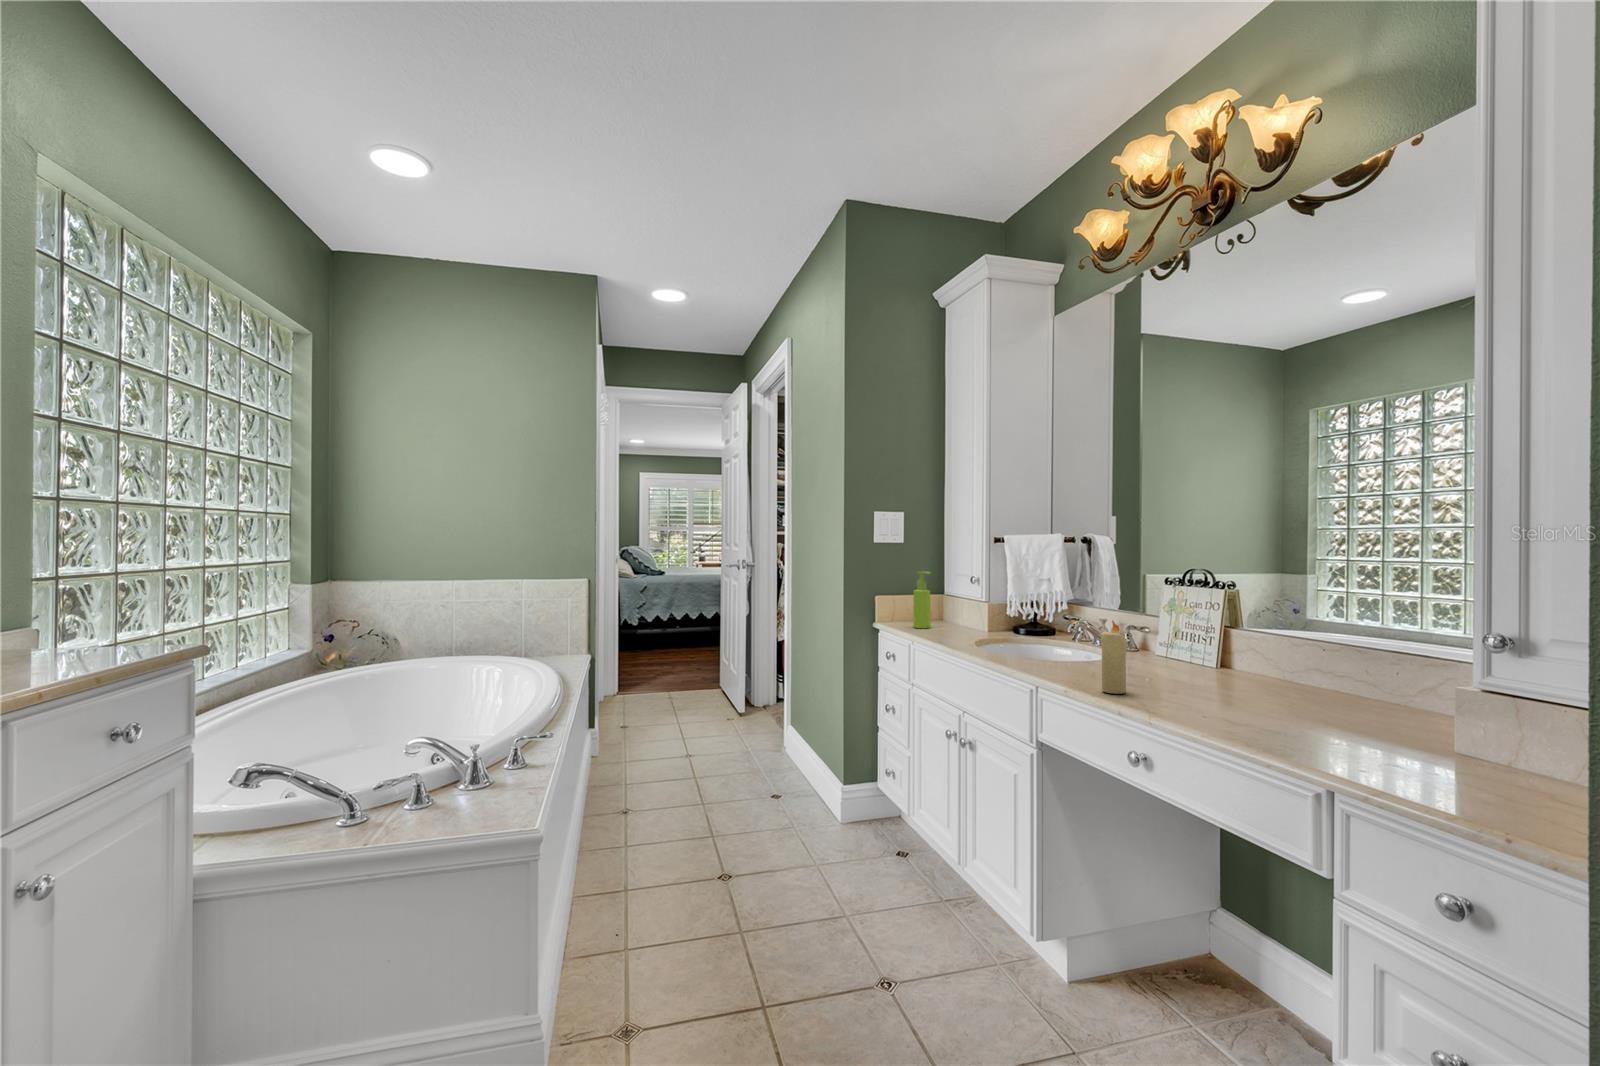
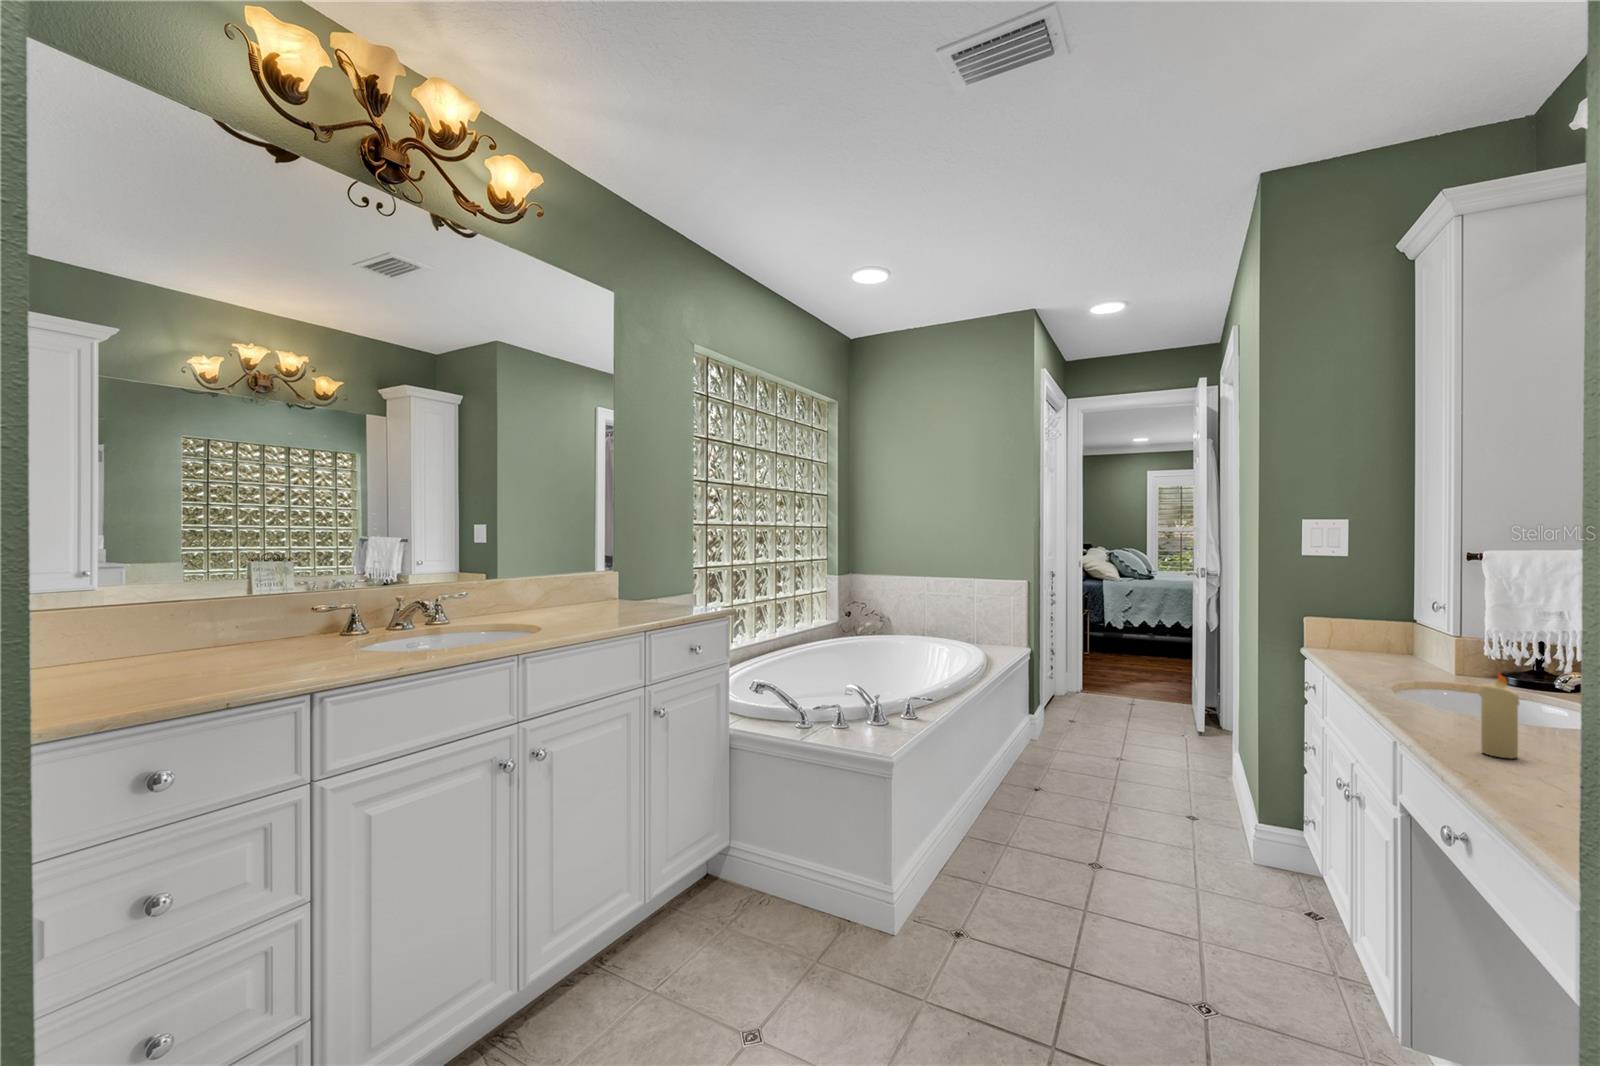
soap dispenser: present [913,571,931,628] -> none [1356,596,1381,661]

